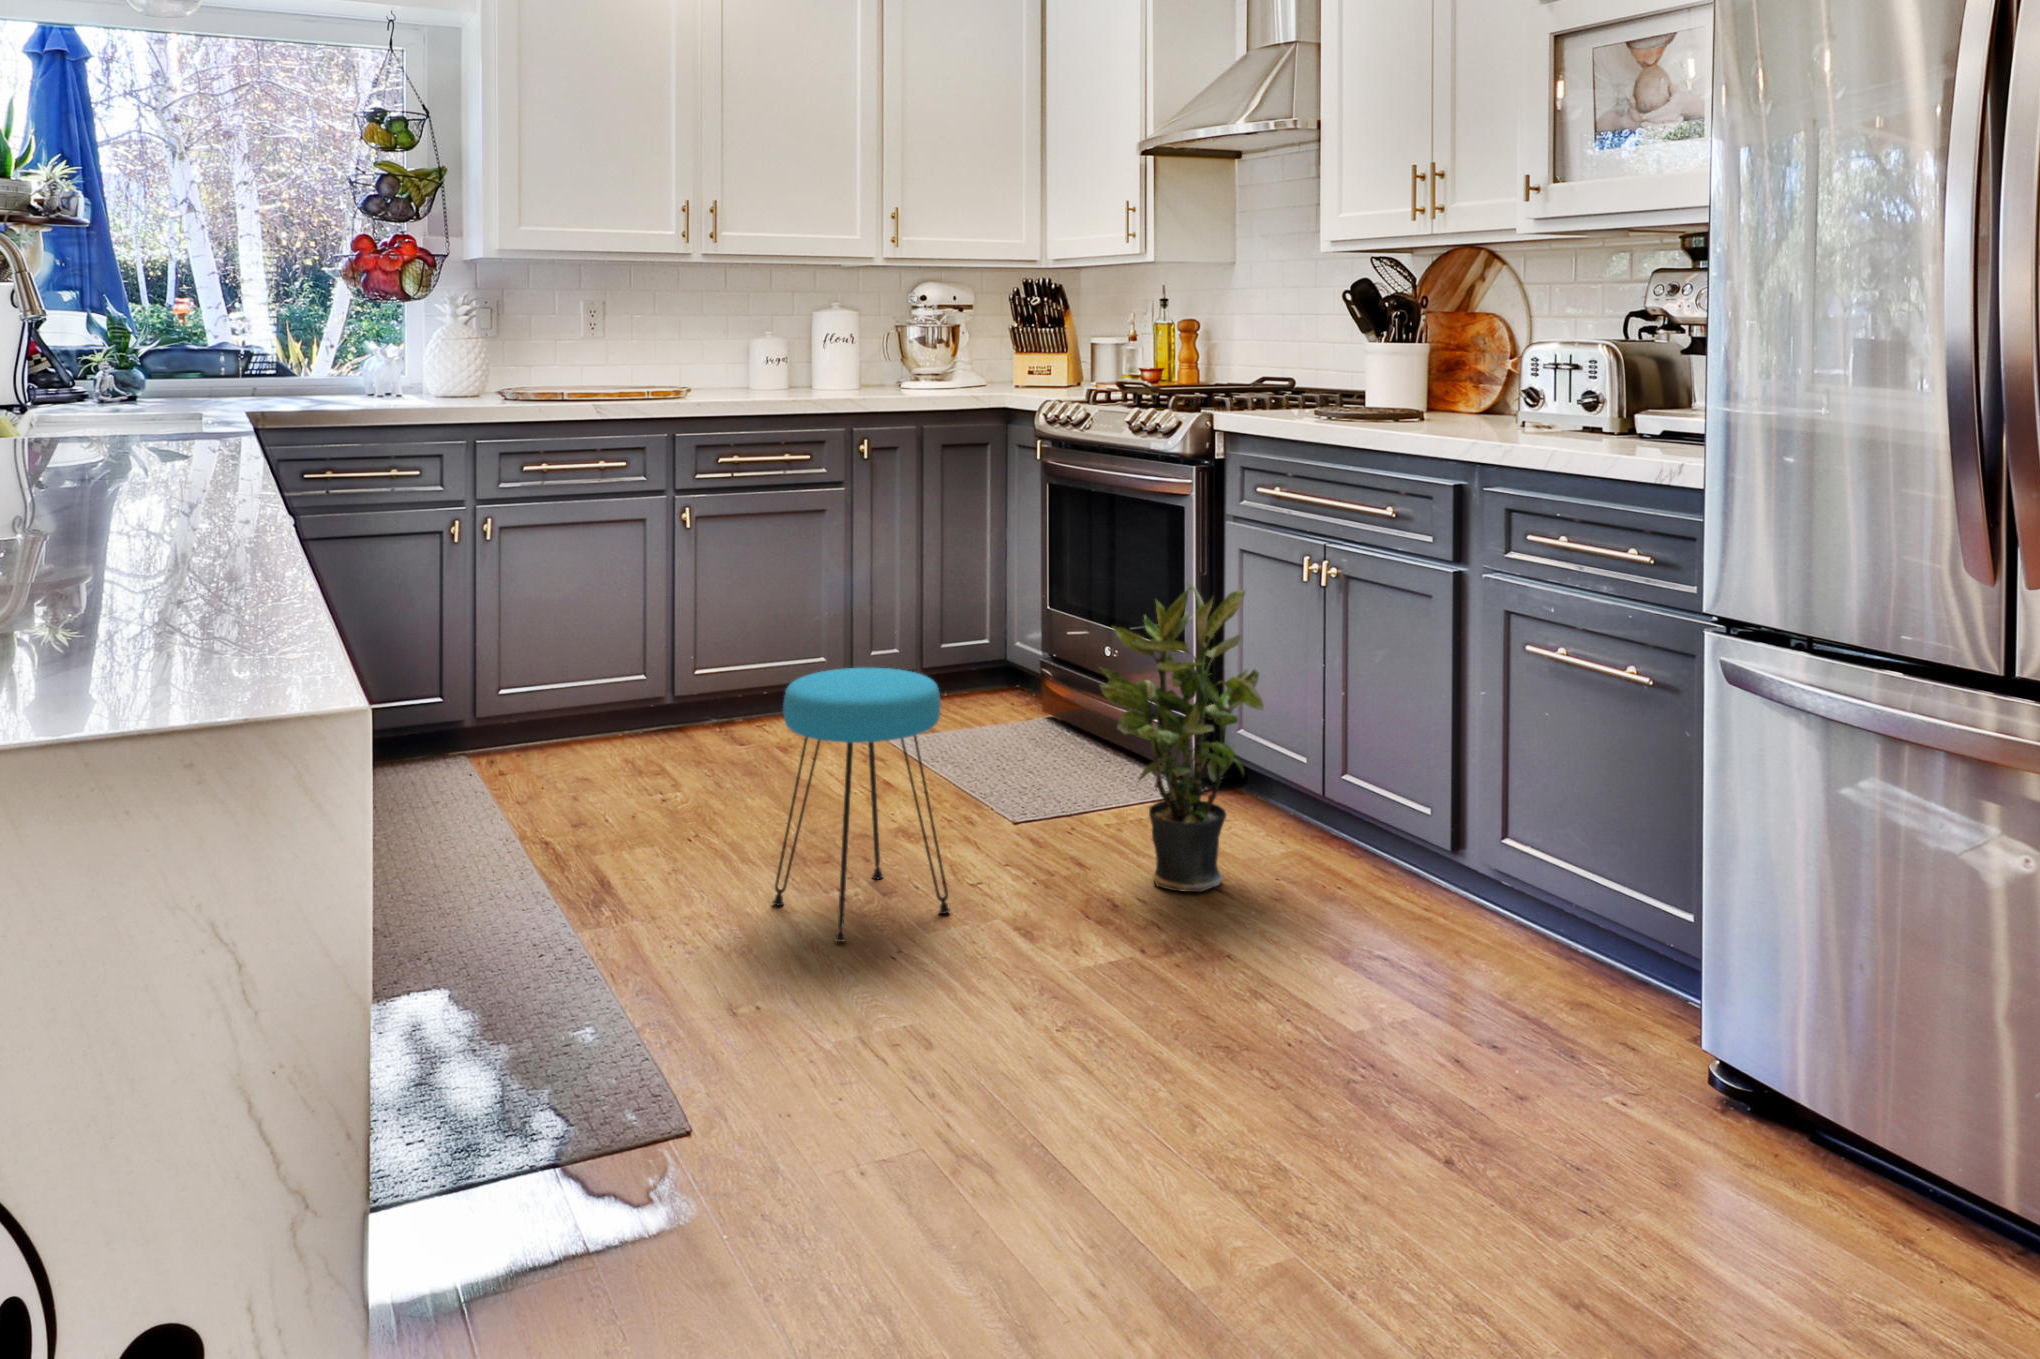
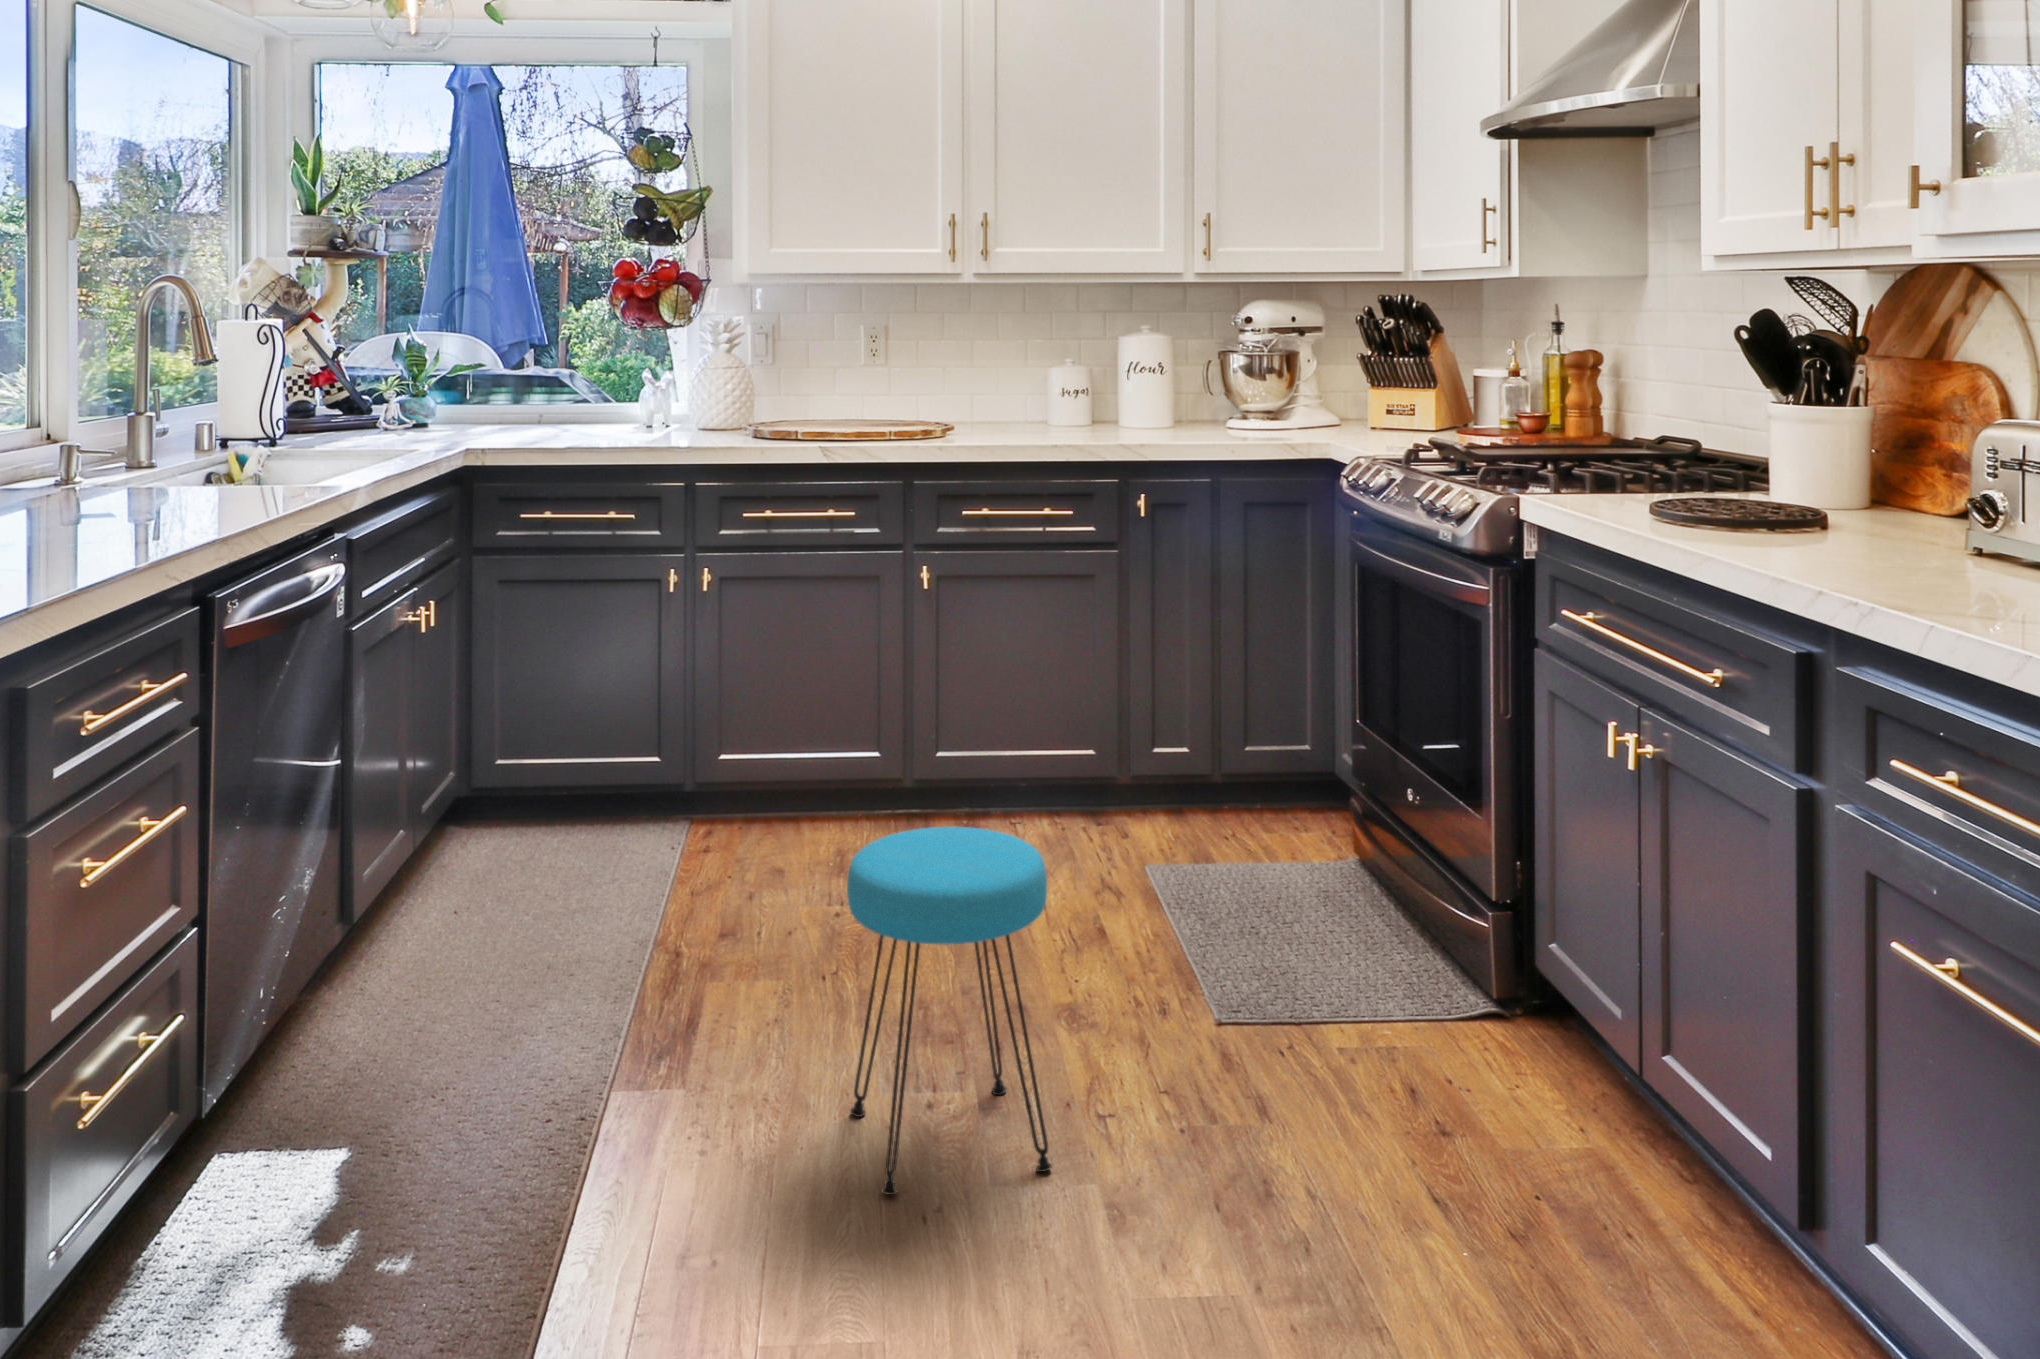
potted plant: present [1100,583,1264,892] -> none [1268,751,1507,1205]

